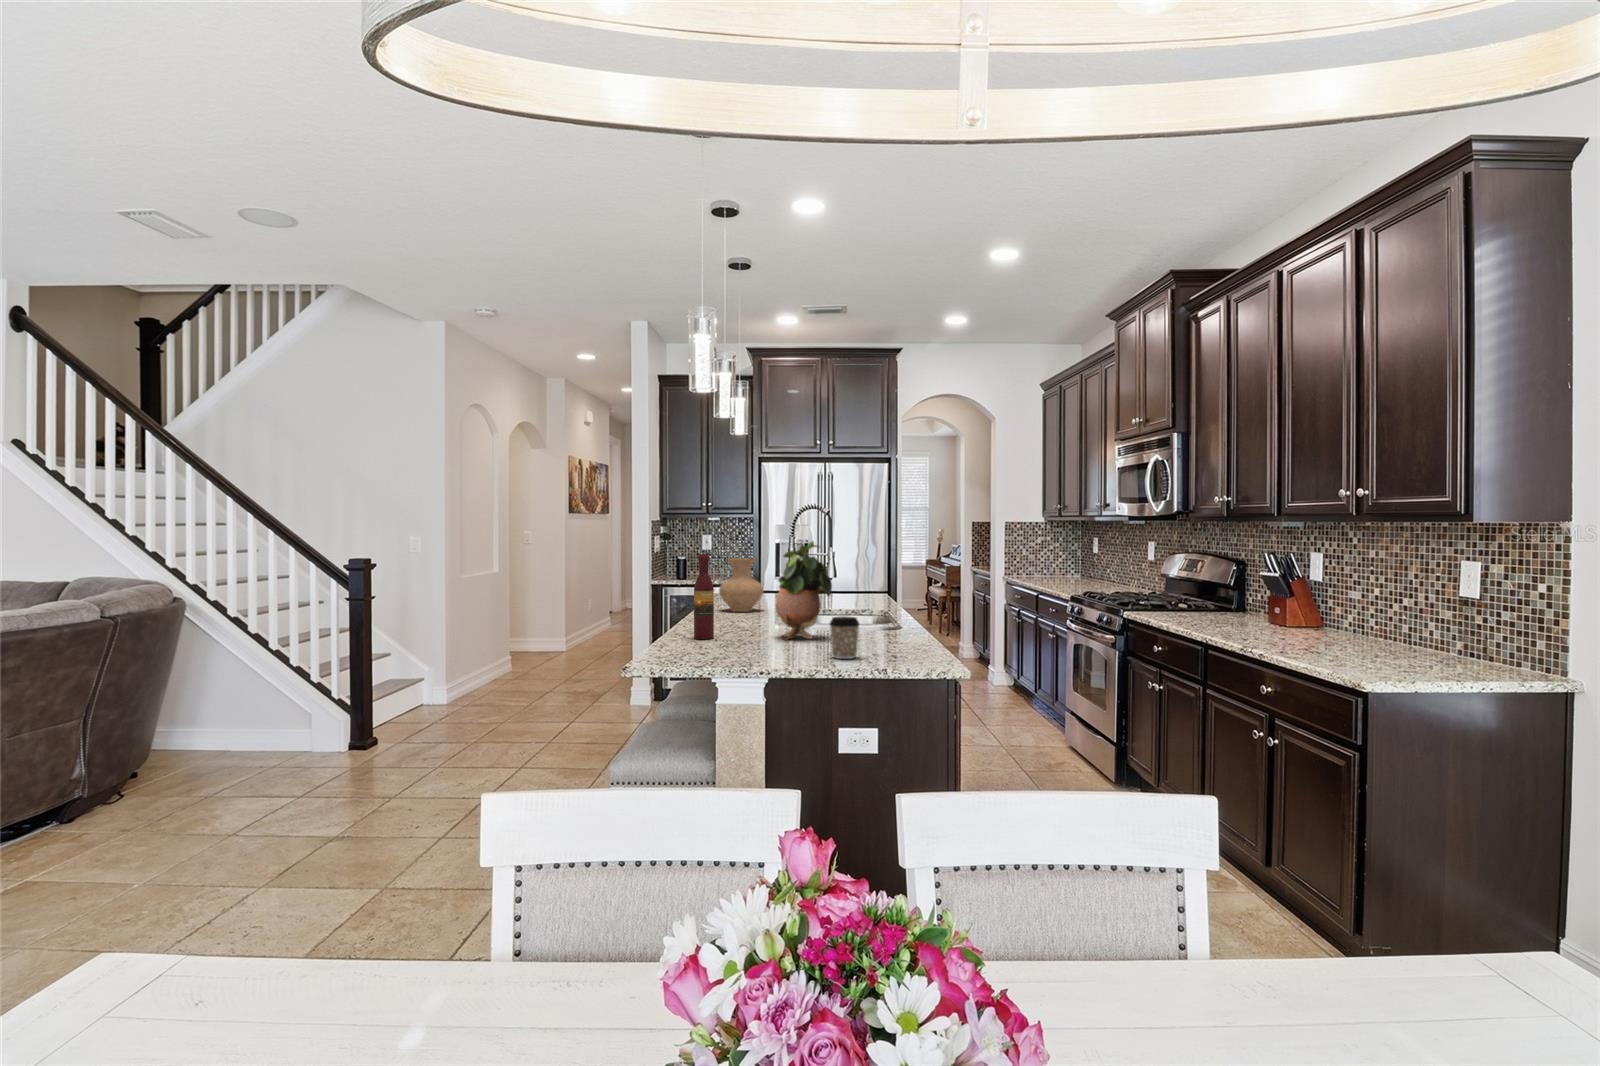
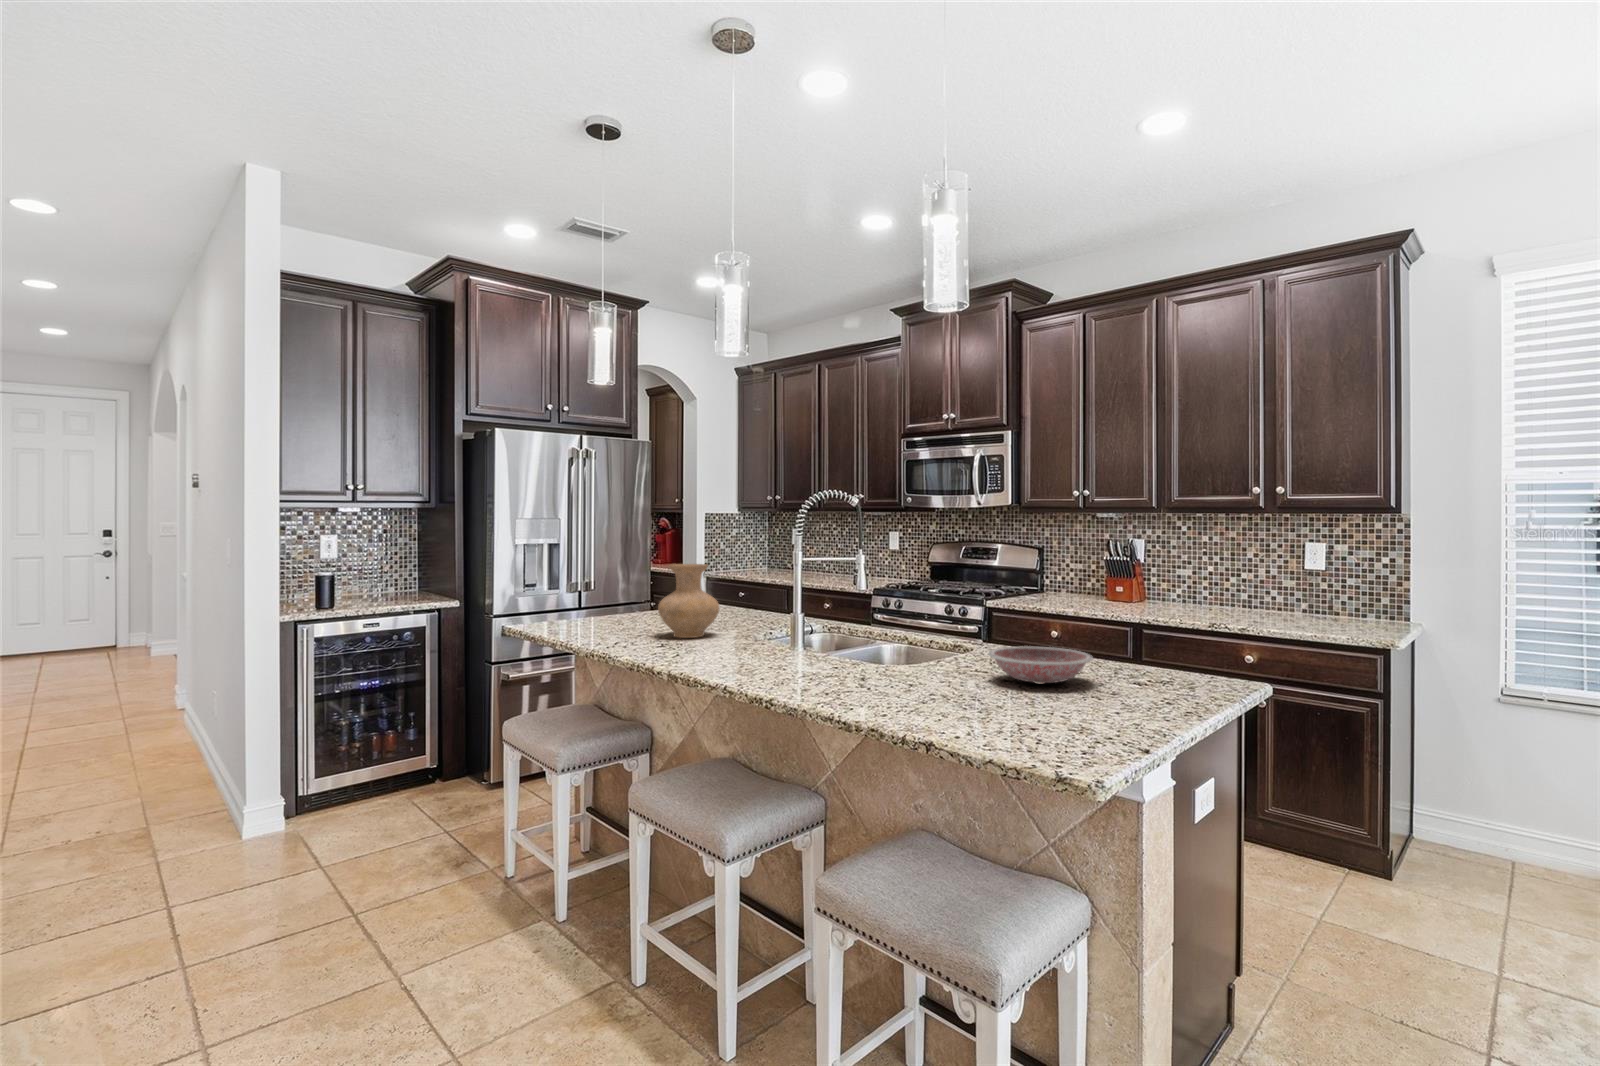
potted plant: present [776,541,832,639] -> none [926,538,1002,664]
wine bottle: present [694,554,714,639] -> none [870,560,897,677]
coffee cup: present [830,616,859,659] -> none [1110,626,1148,676]
bowl: none [718,626,796,652] -> present [989,646,1092,683]

